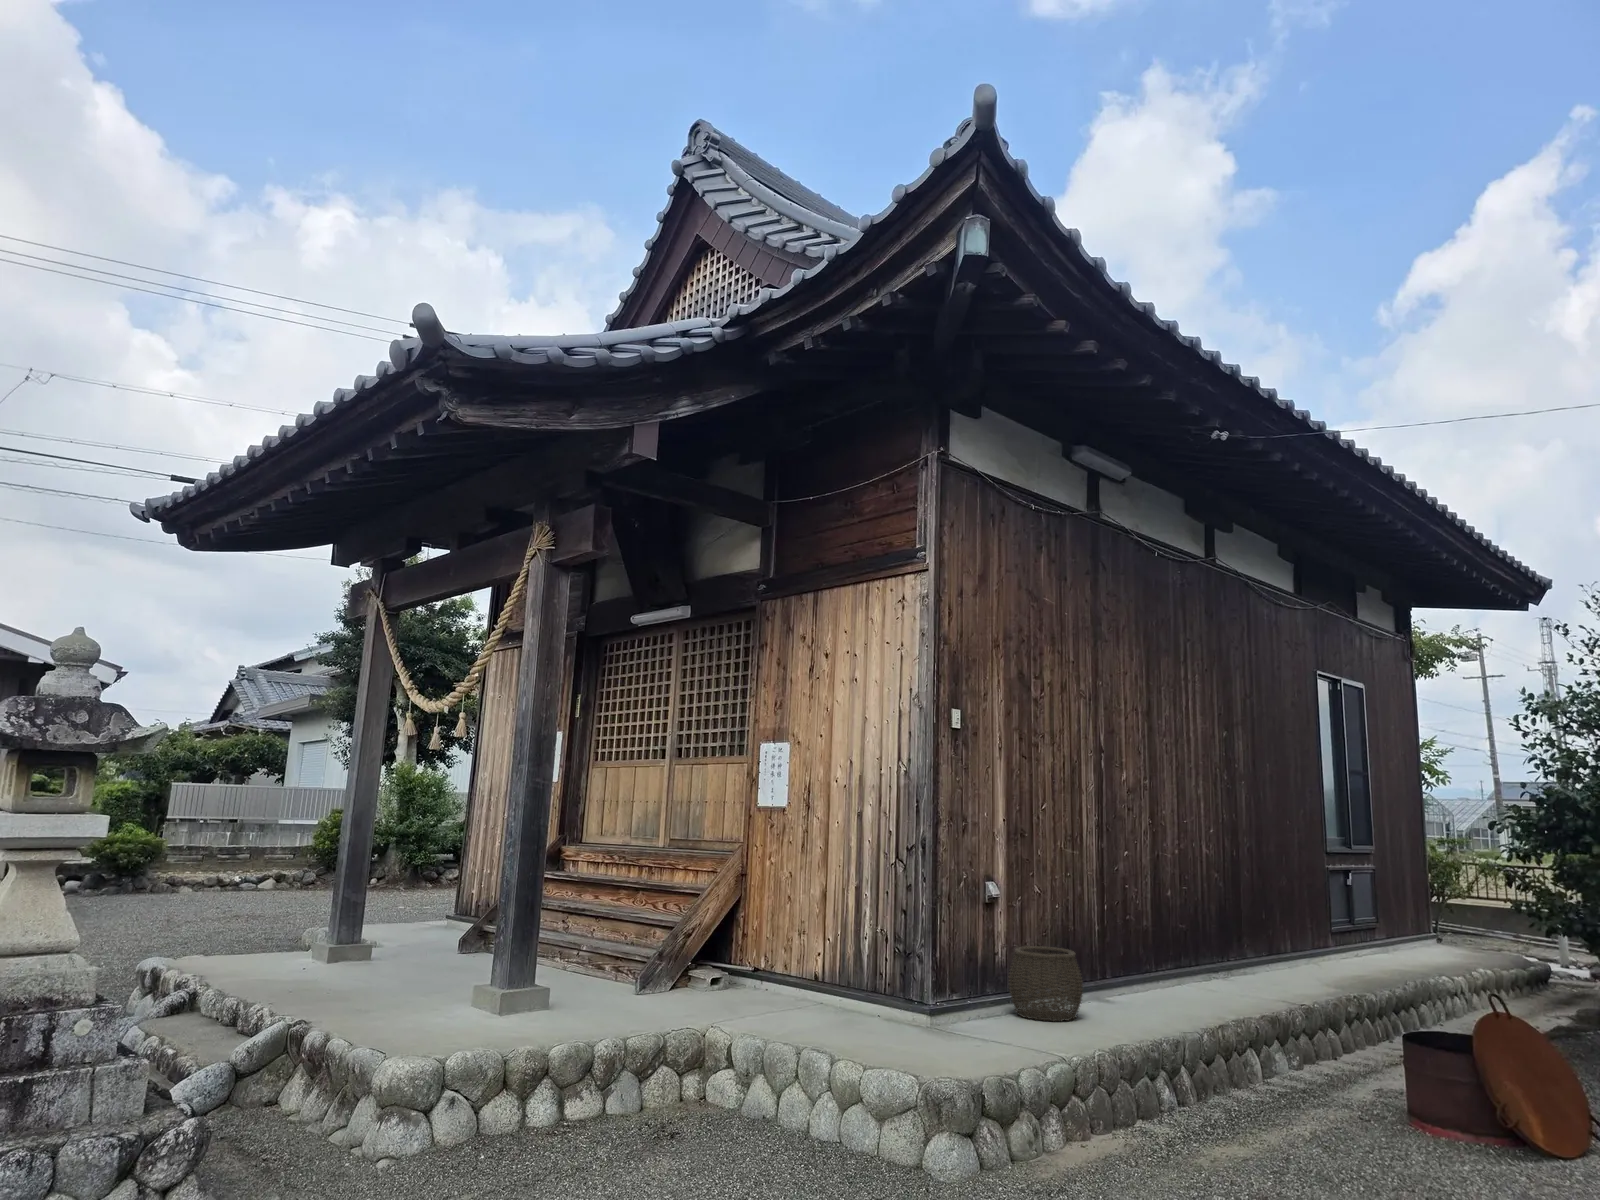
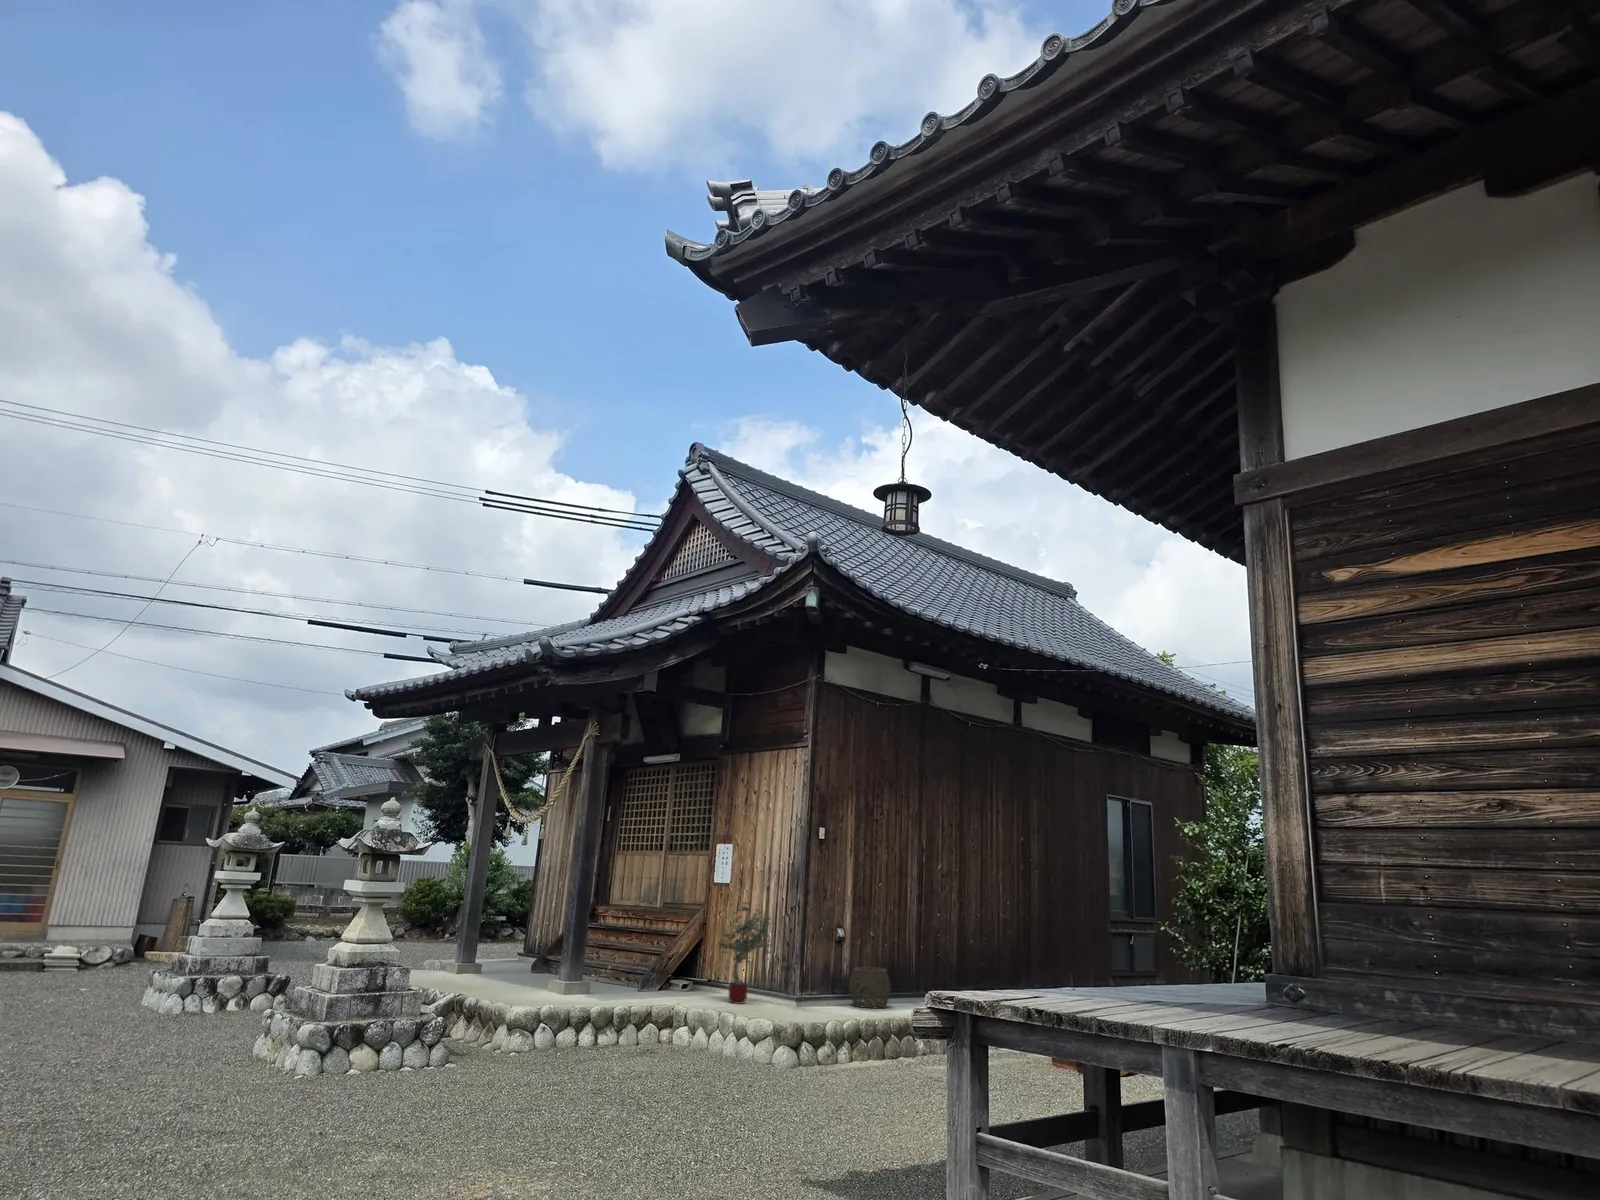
potted tree: none [773,839,883,1021] -> present [719,902,773,1004]

